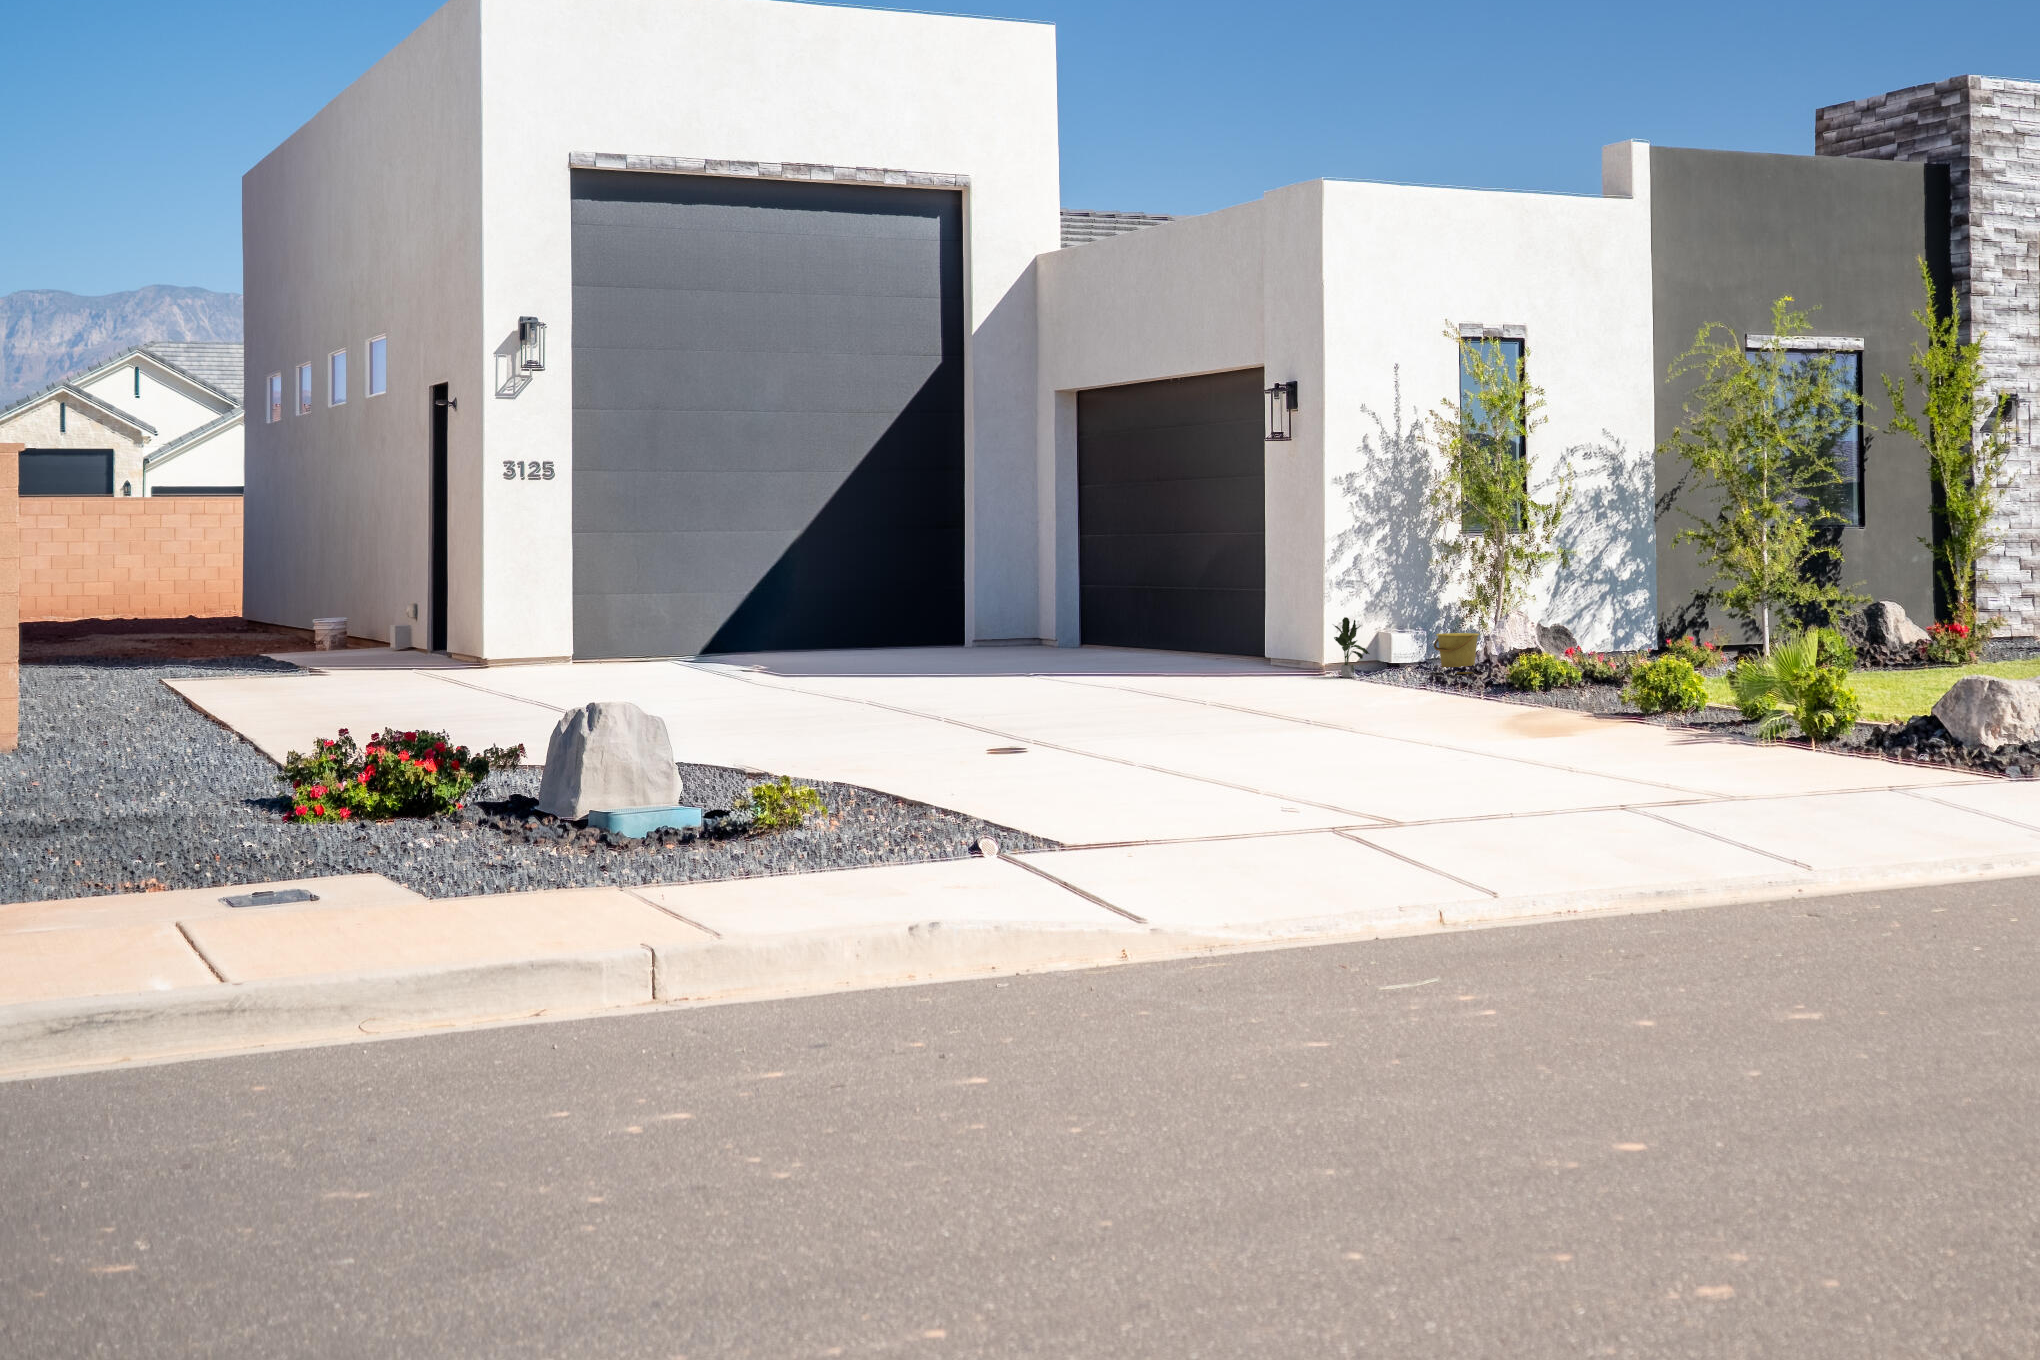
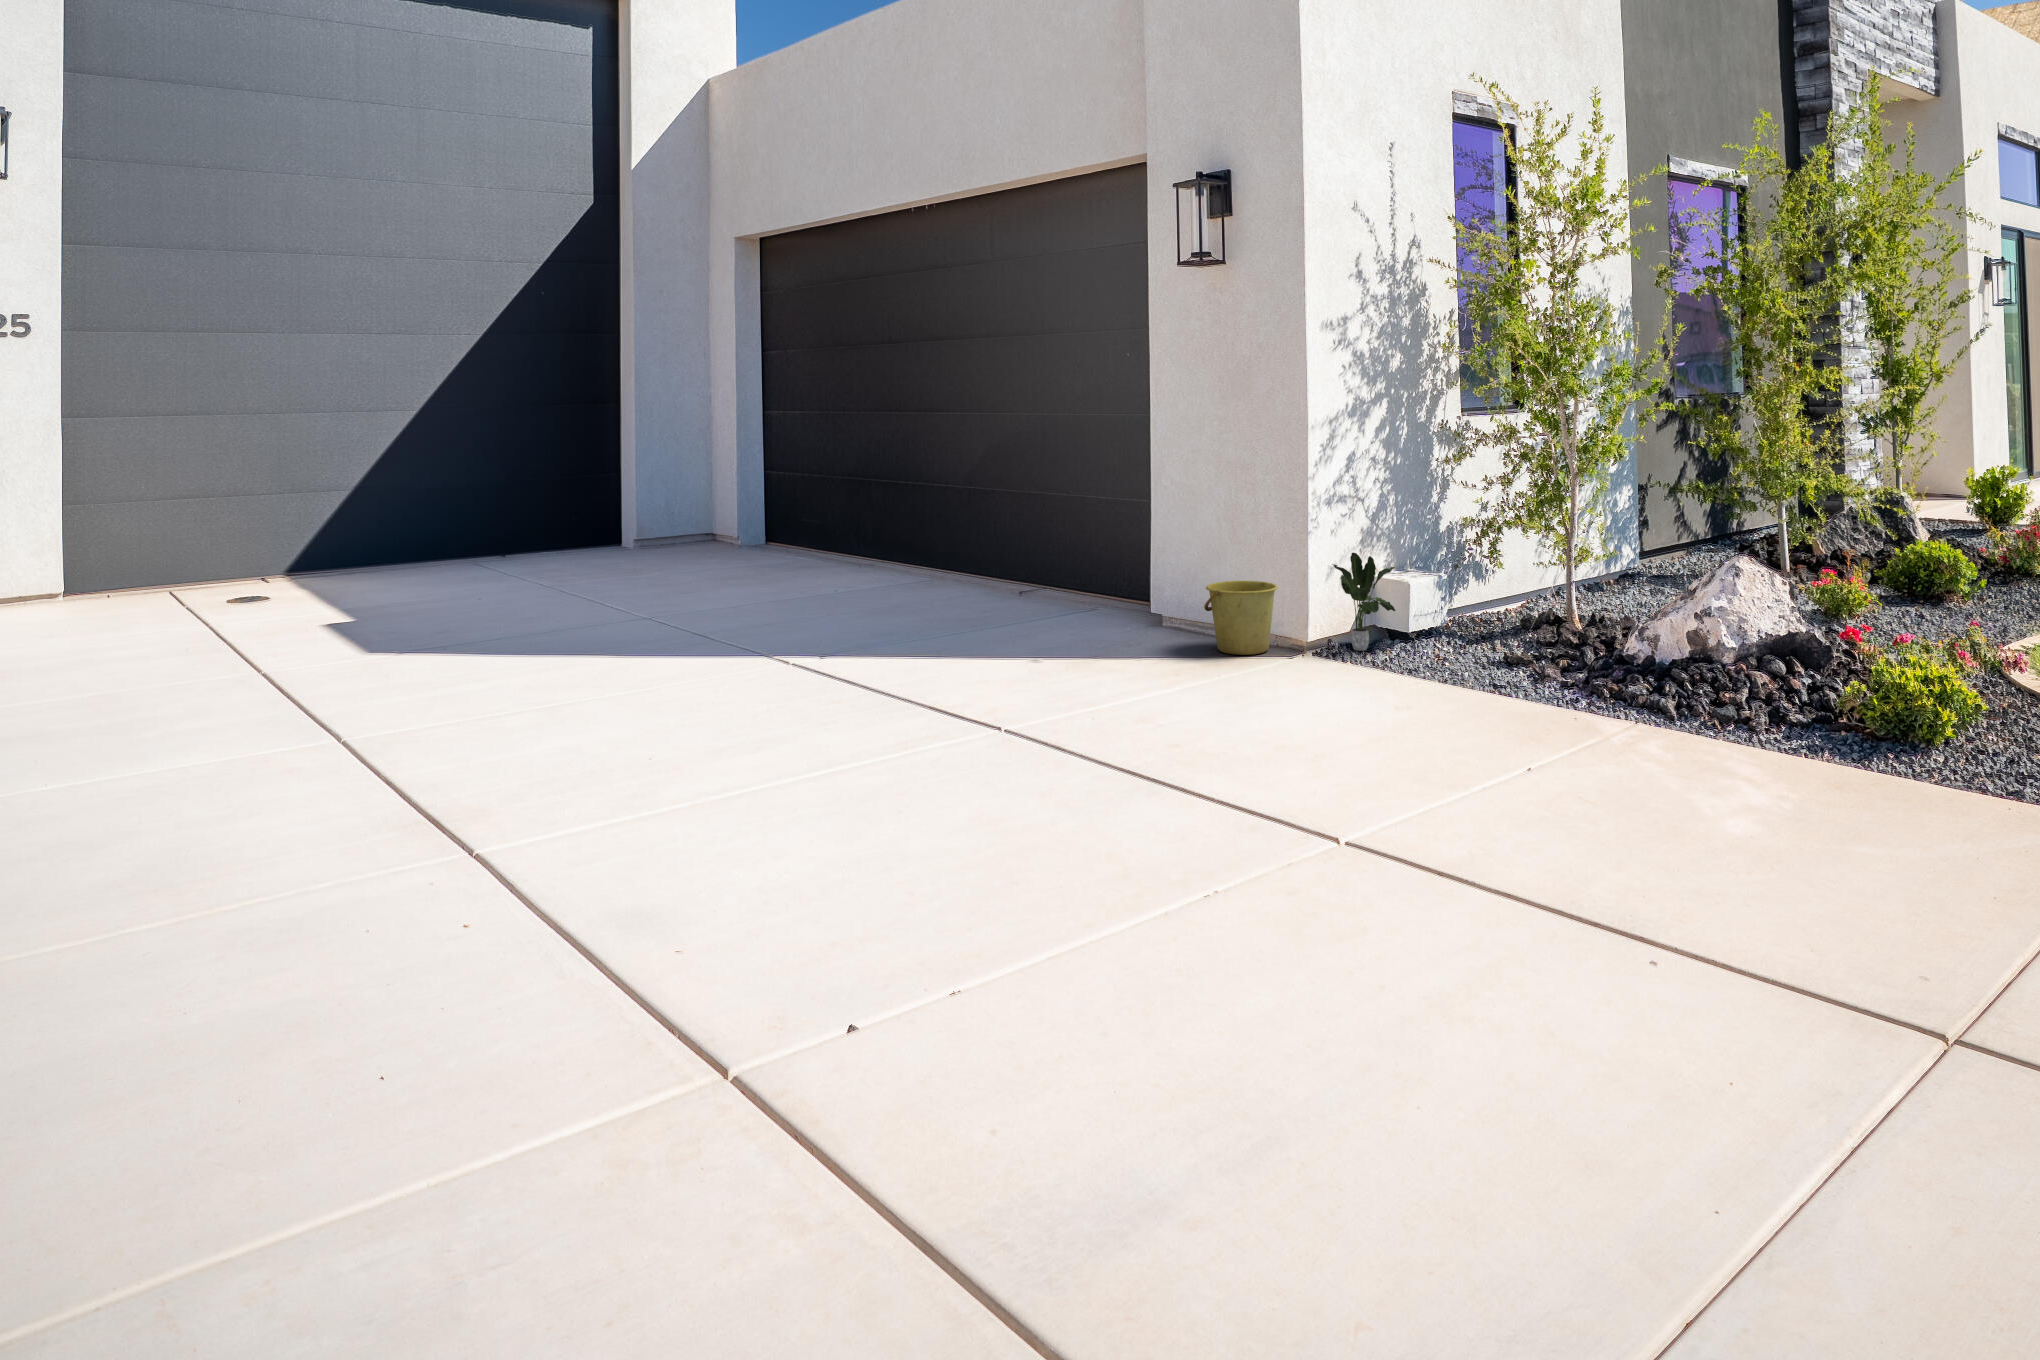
bucket: present [1434,633,1480,674] -> present [1204,581,1278,655]

